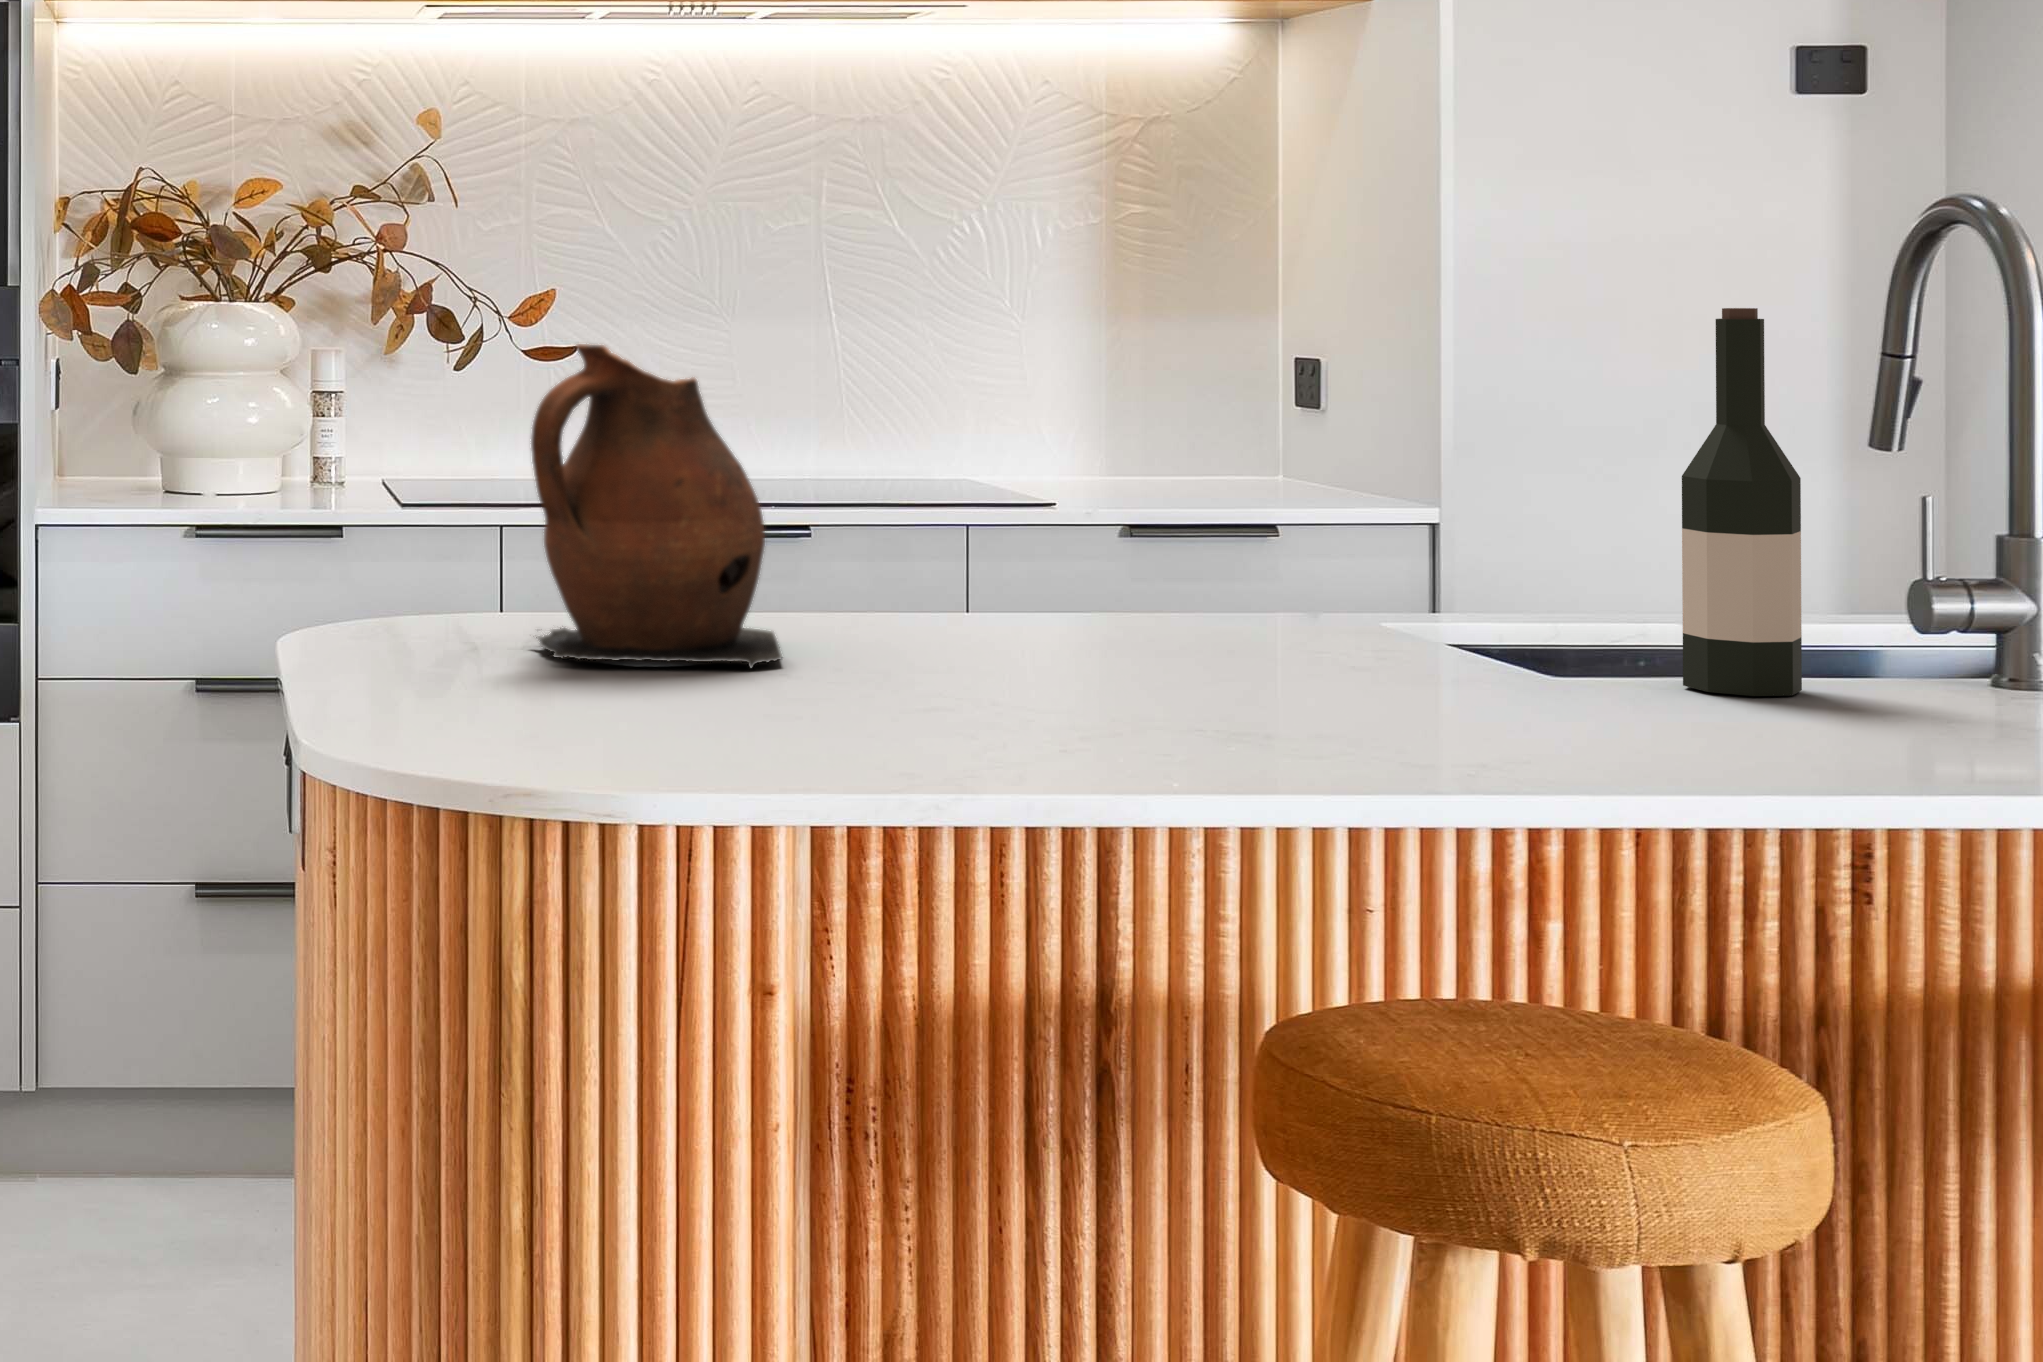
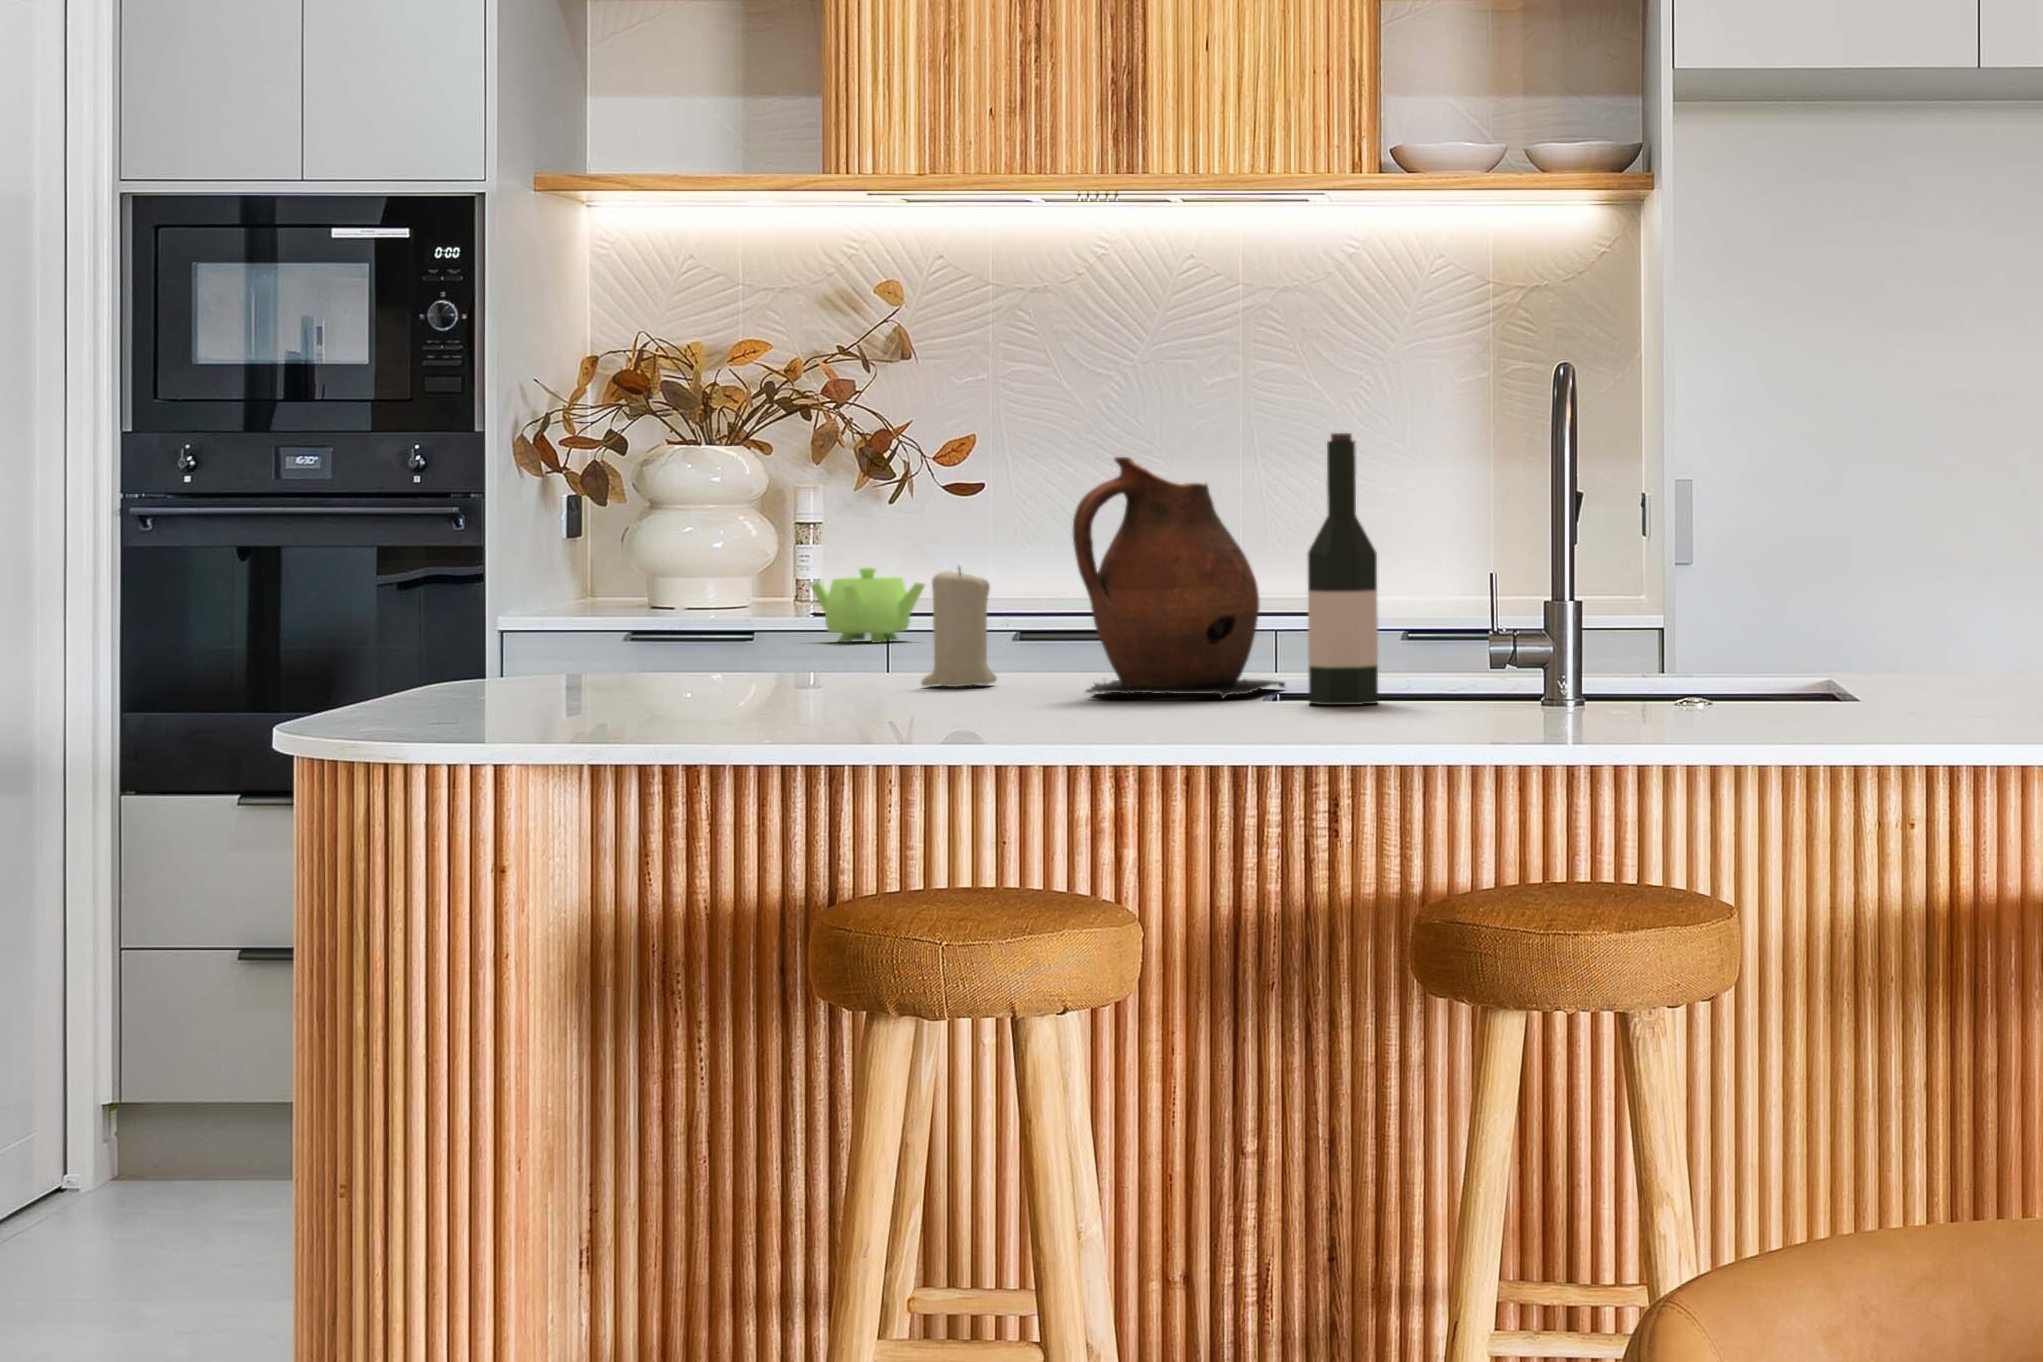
ceramic pitcher: present [531,344,782,668] -> present [1073,457,1285,698]
teapot: none [384,439,524,528] -> present [811,567,925,643]
candle: none [917,474,1017,638] -> present [921,568,997,687]

